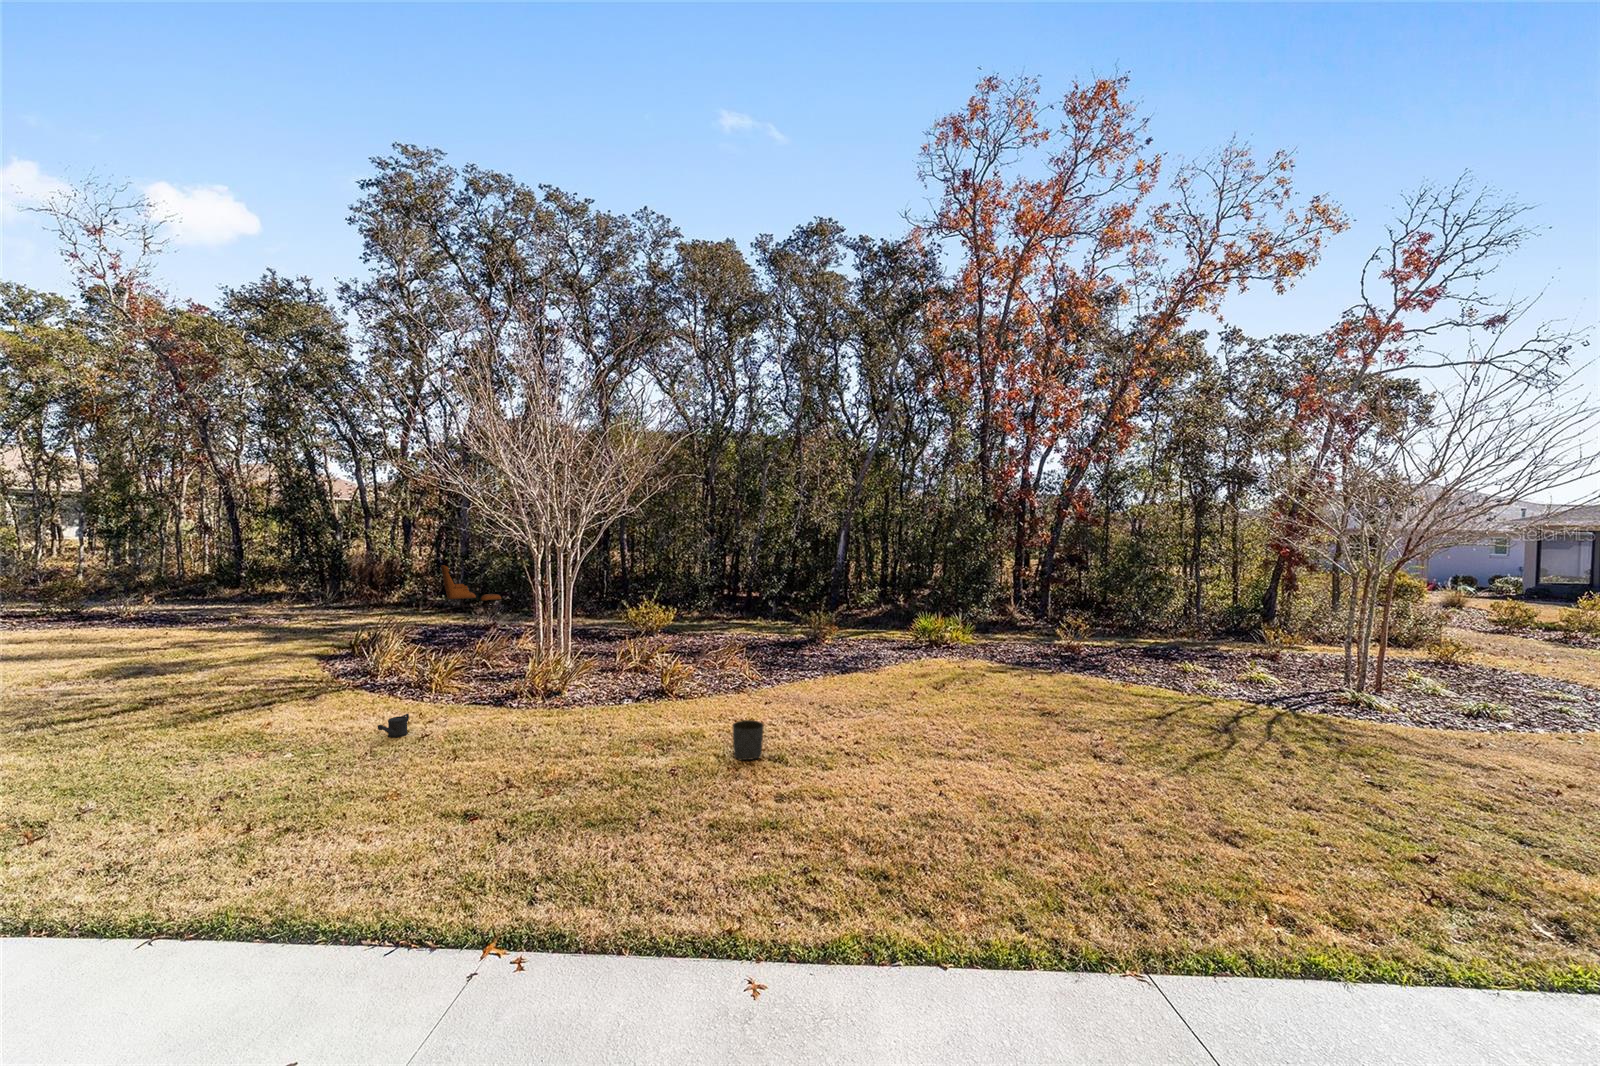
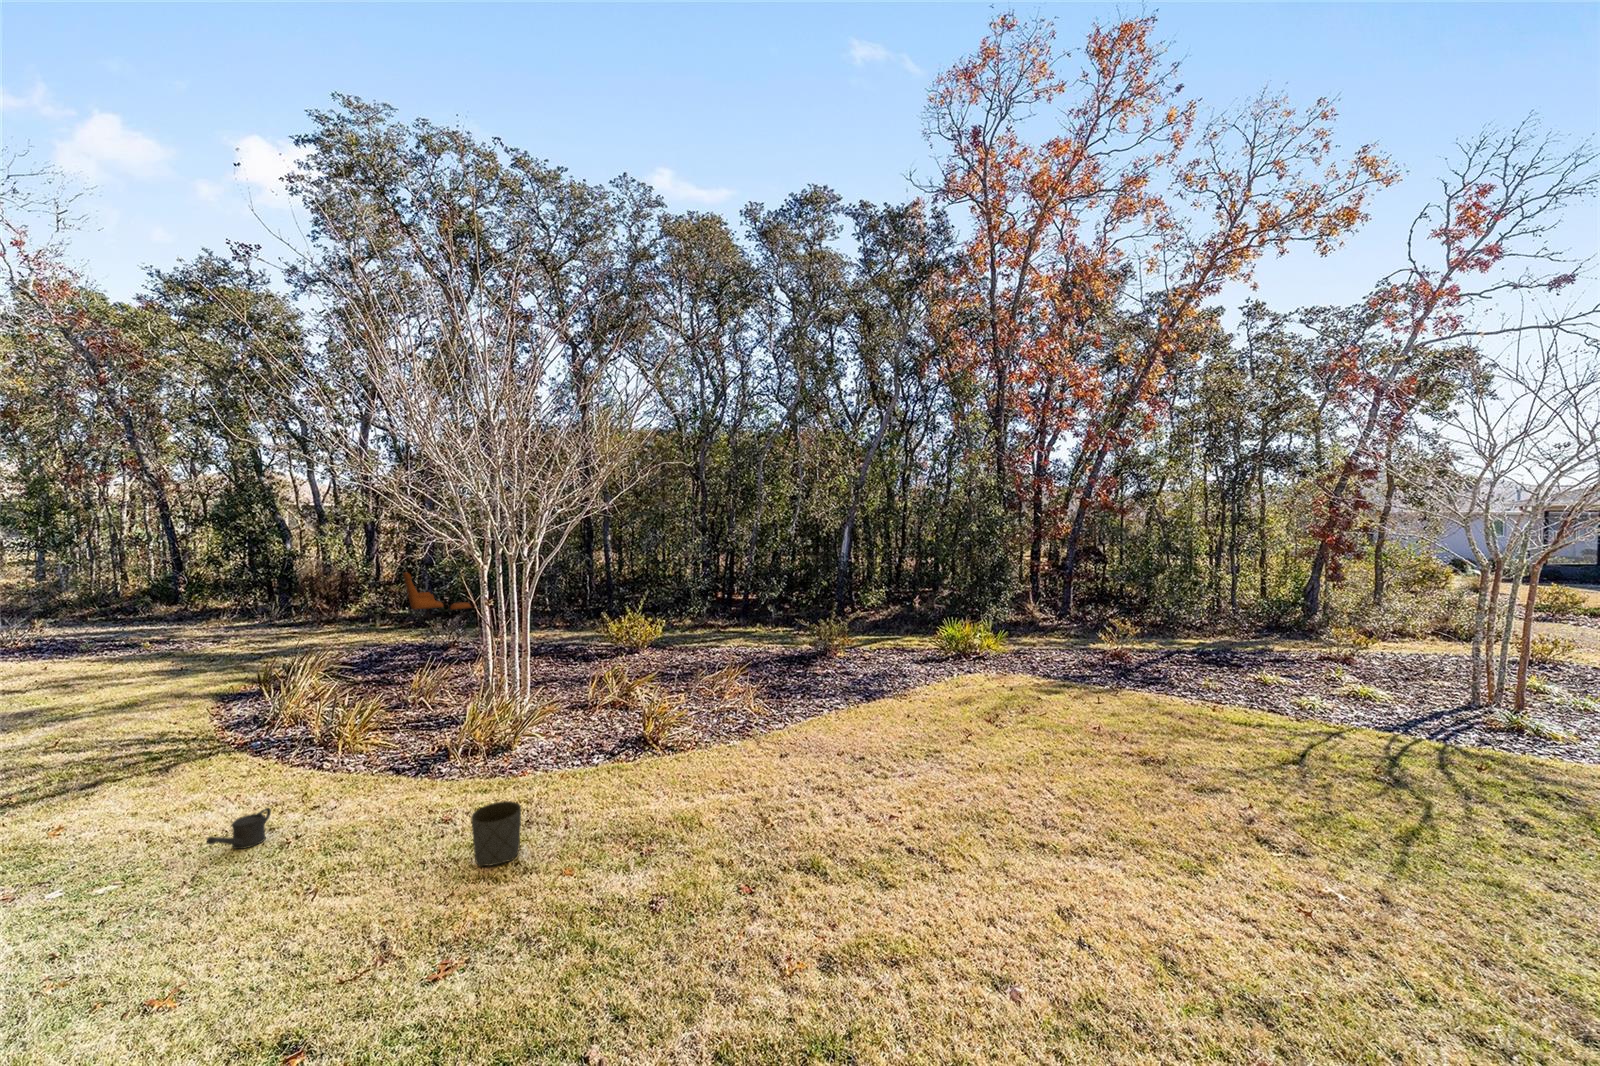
planter: present [733,720,763,761] -> present [471,801,521,867]

